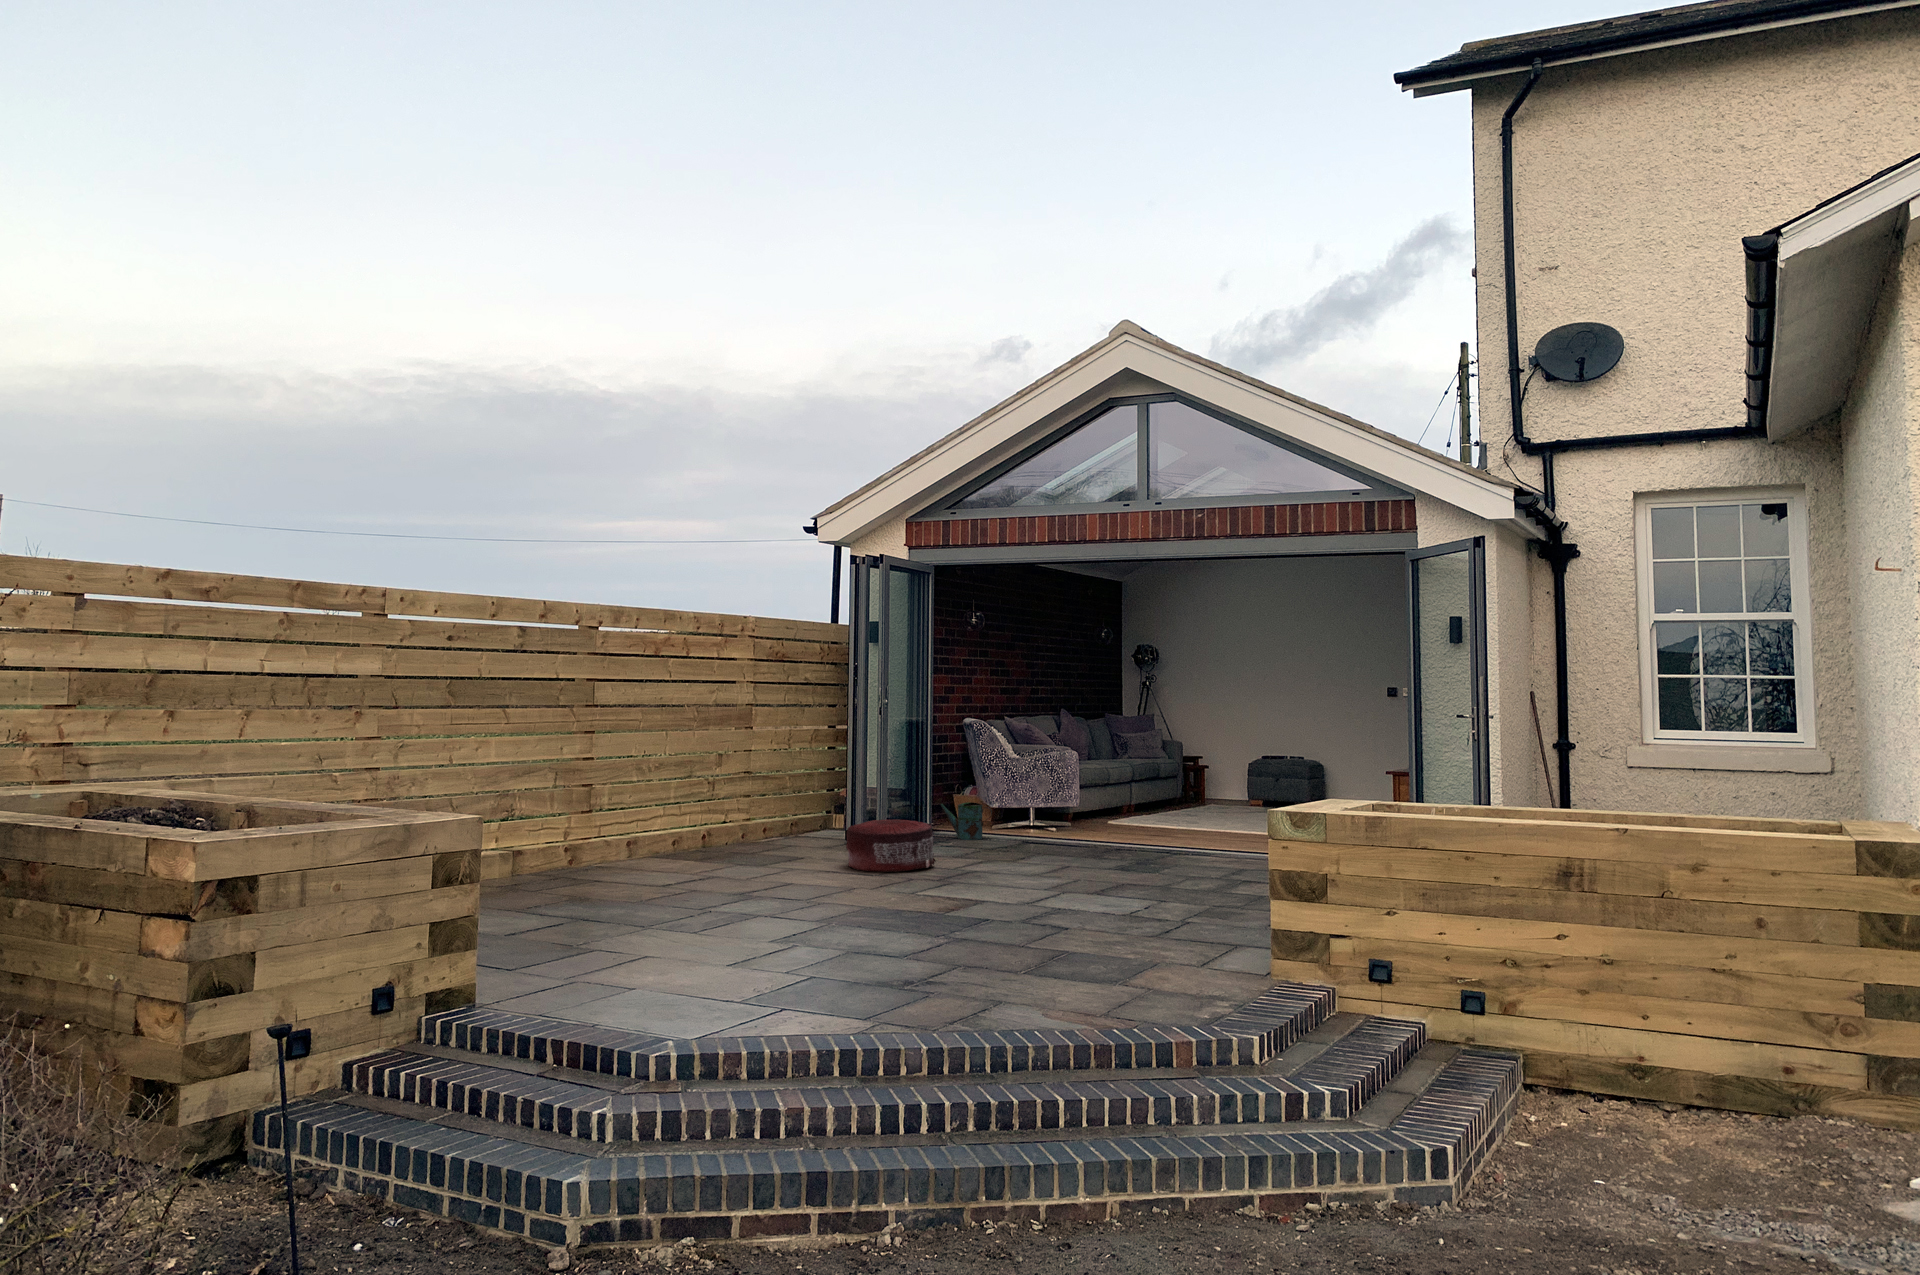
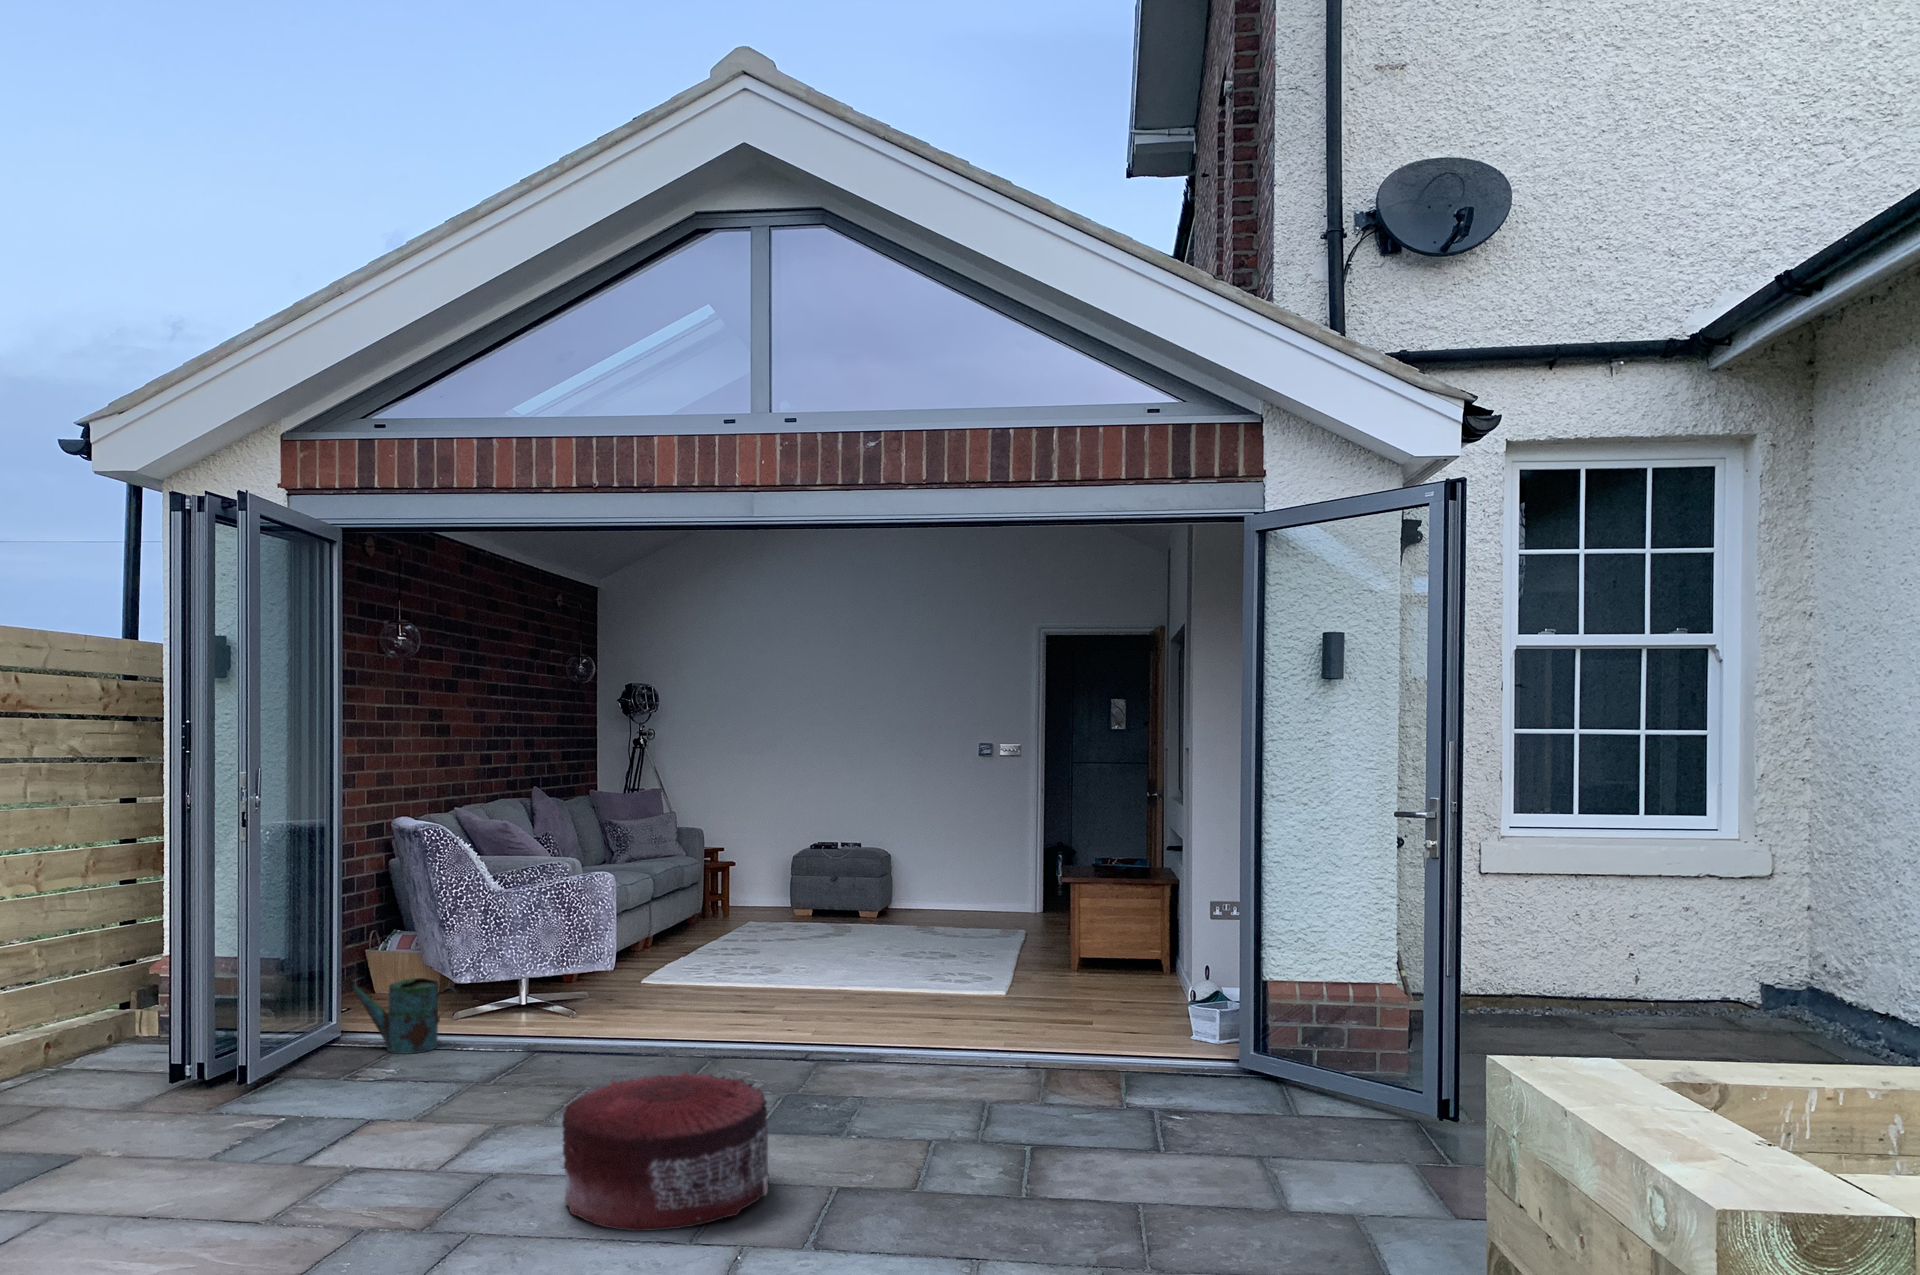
pouf: present [846,819,936,872] -> present [562,1070,769,1231]

